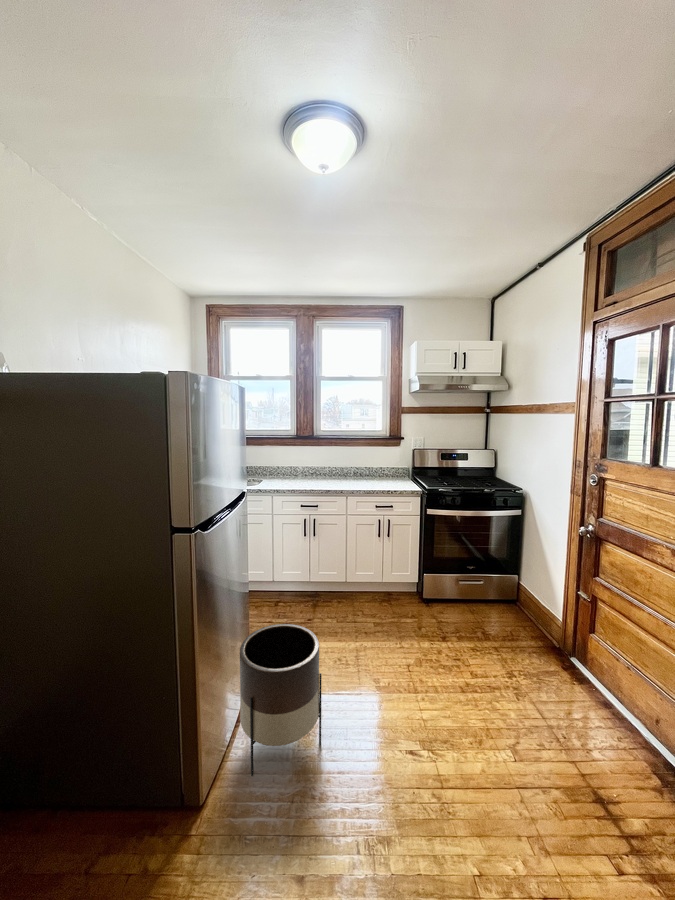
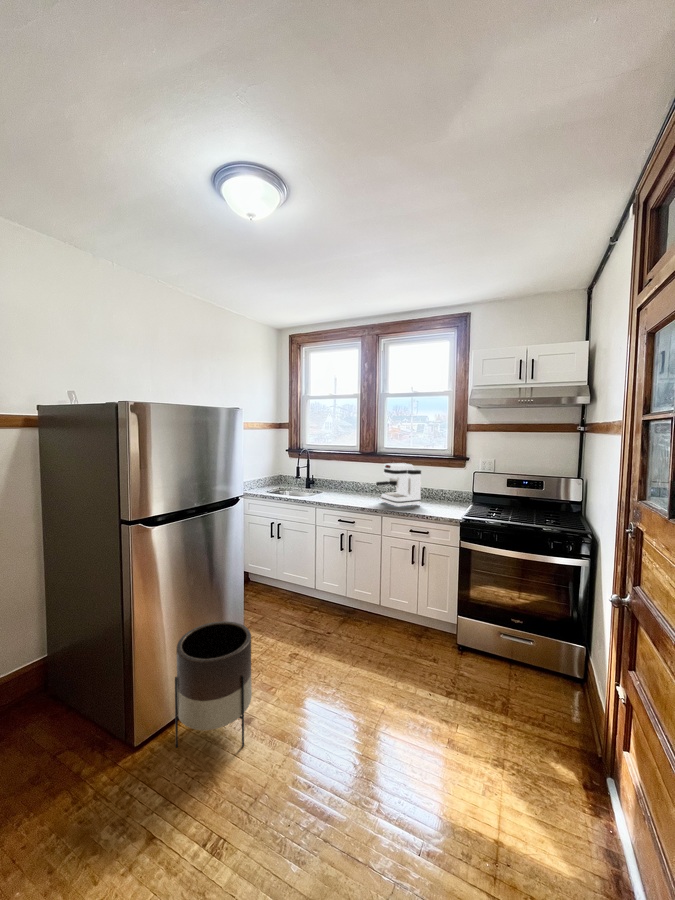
coffee maker: none [334,445,373,486] -> present [376,463,421,507]

